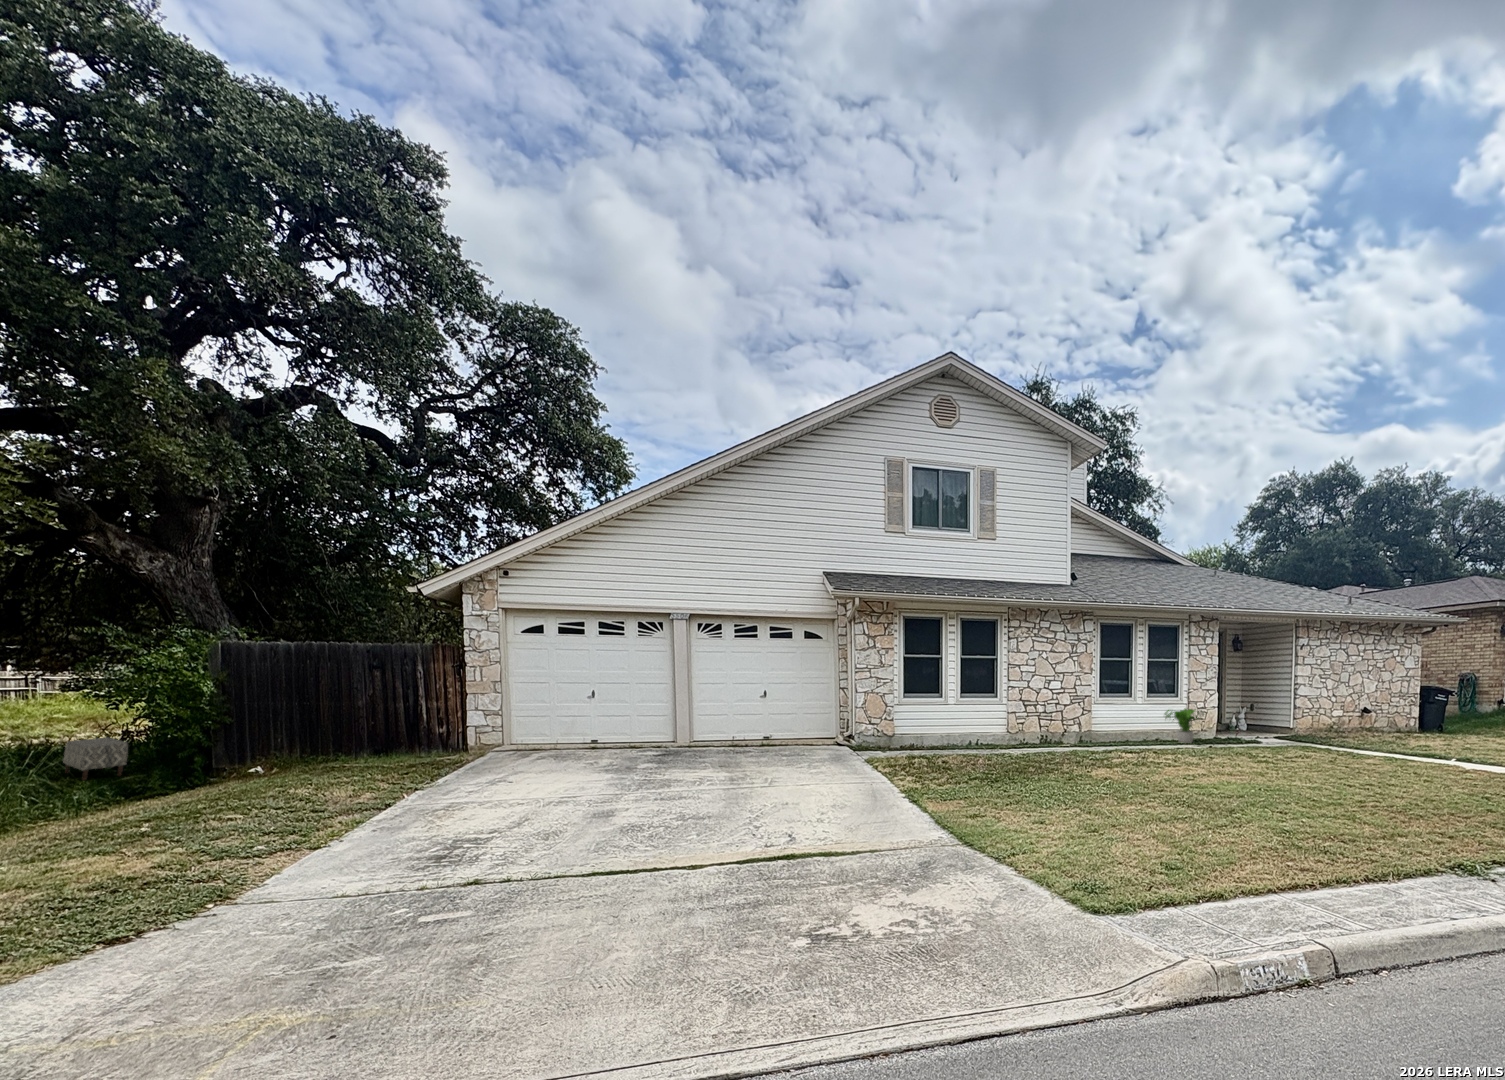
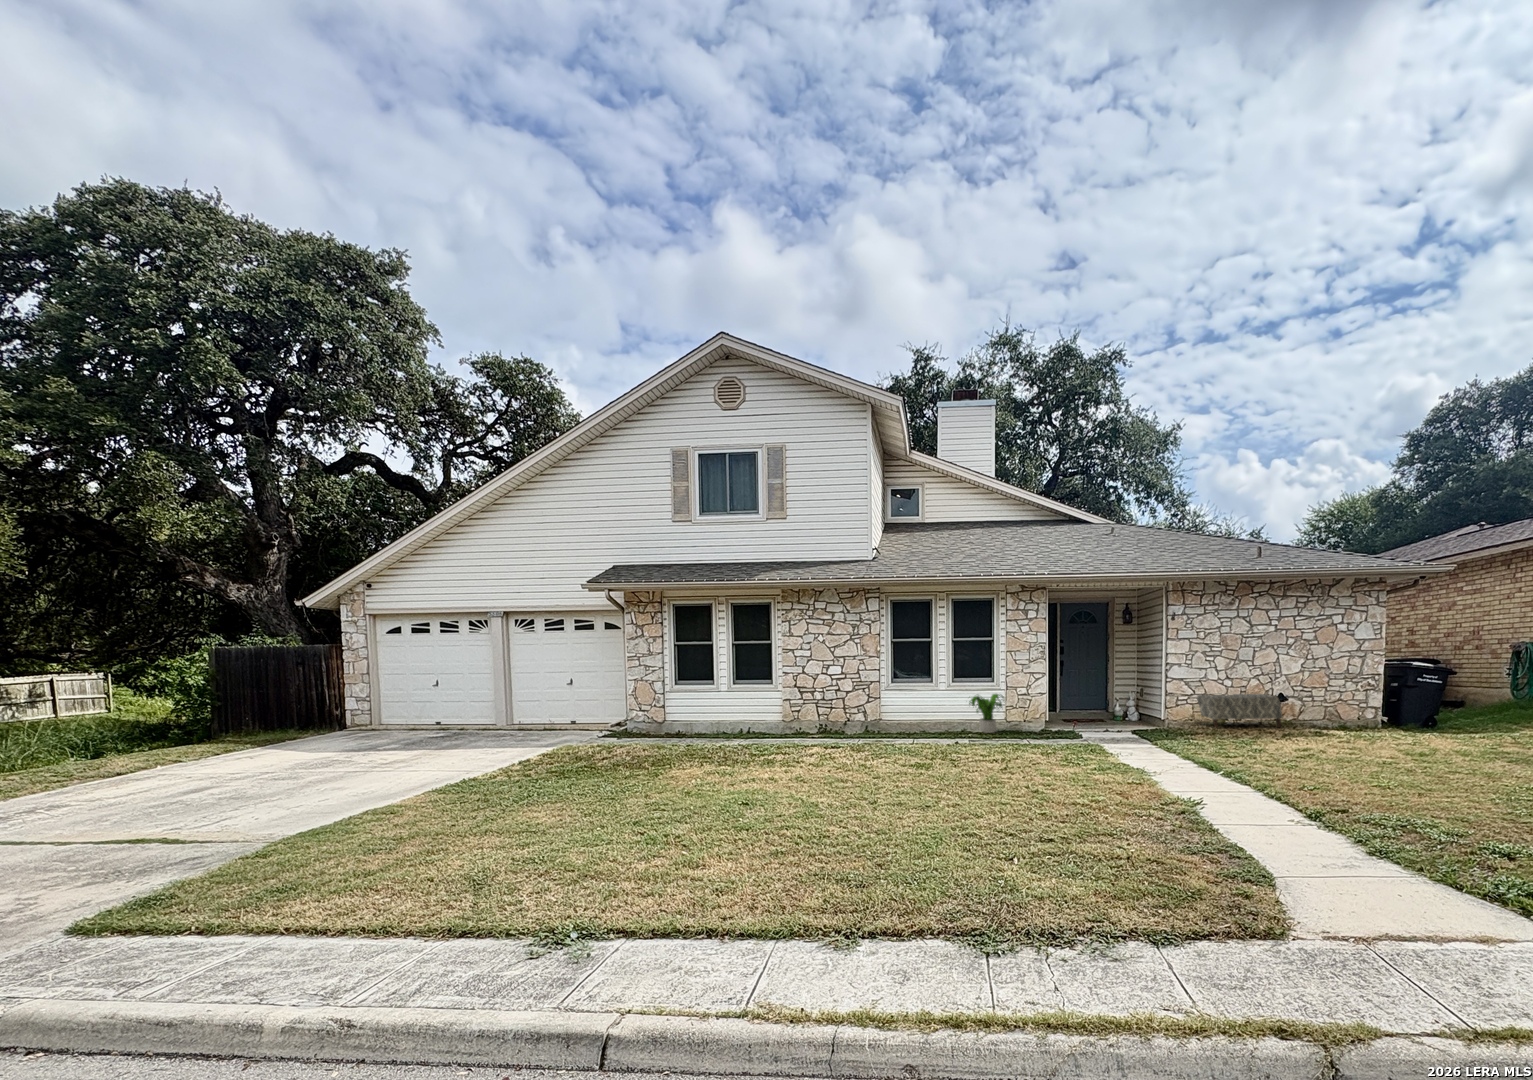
bench: present [63,737,128,780] -> present [1197,694,1283,728]

